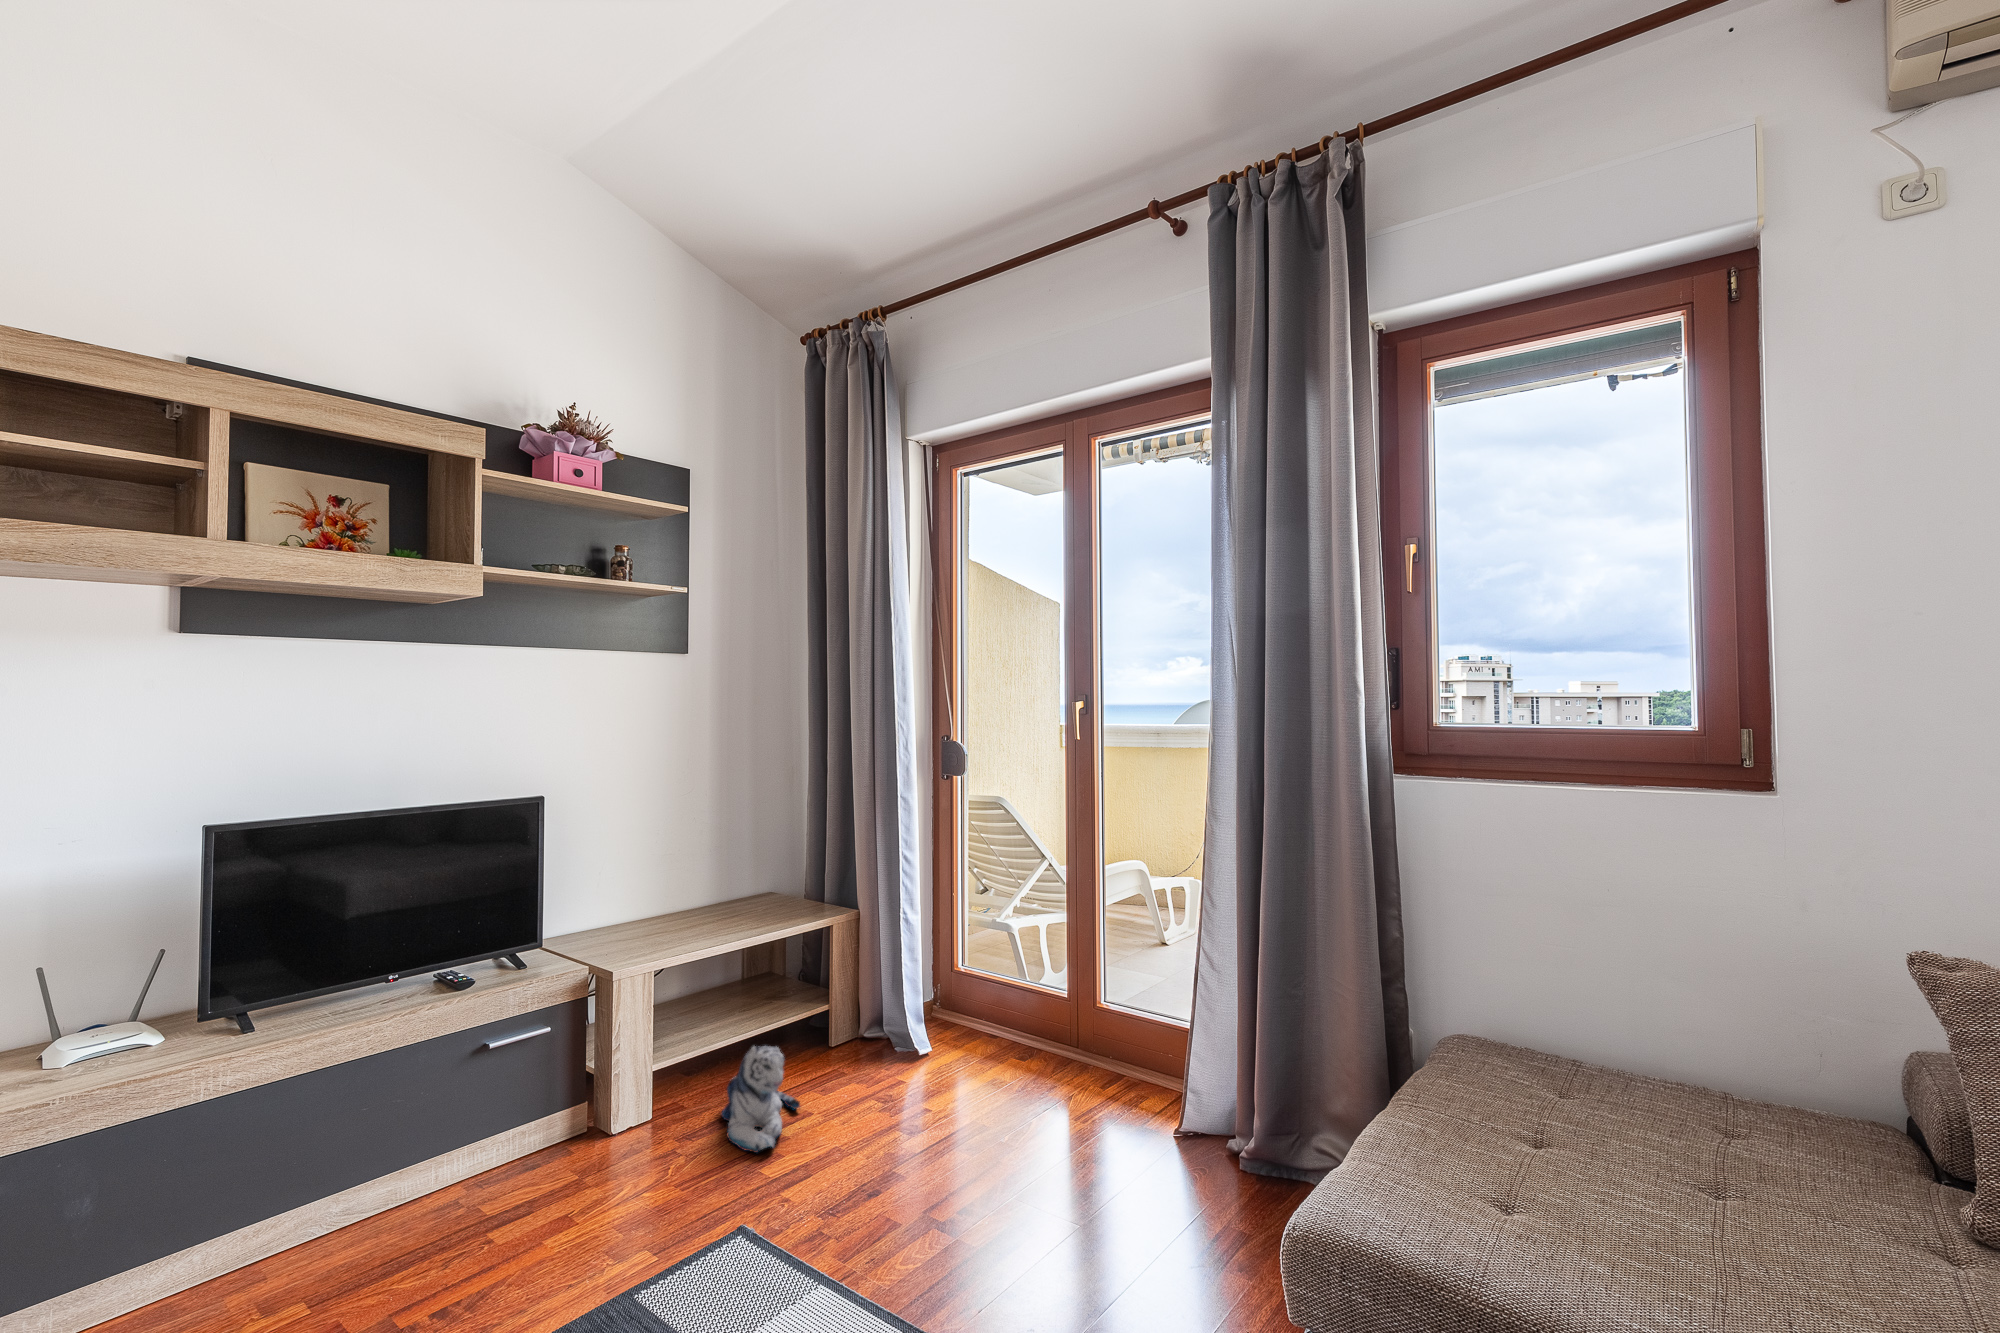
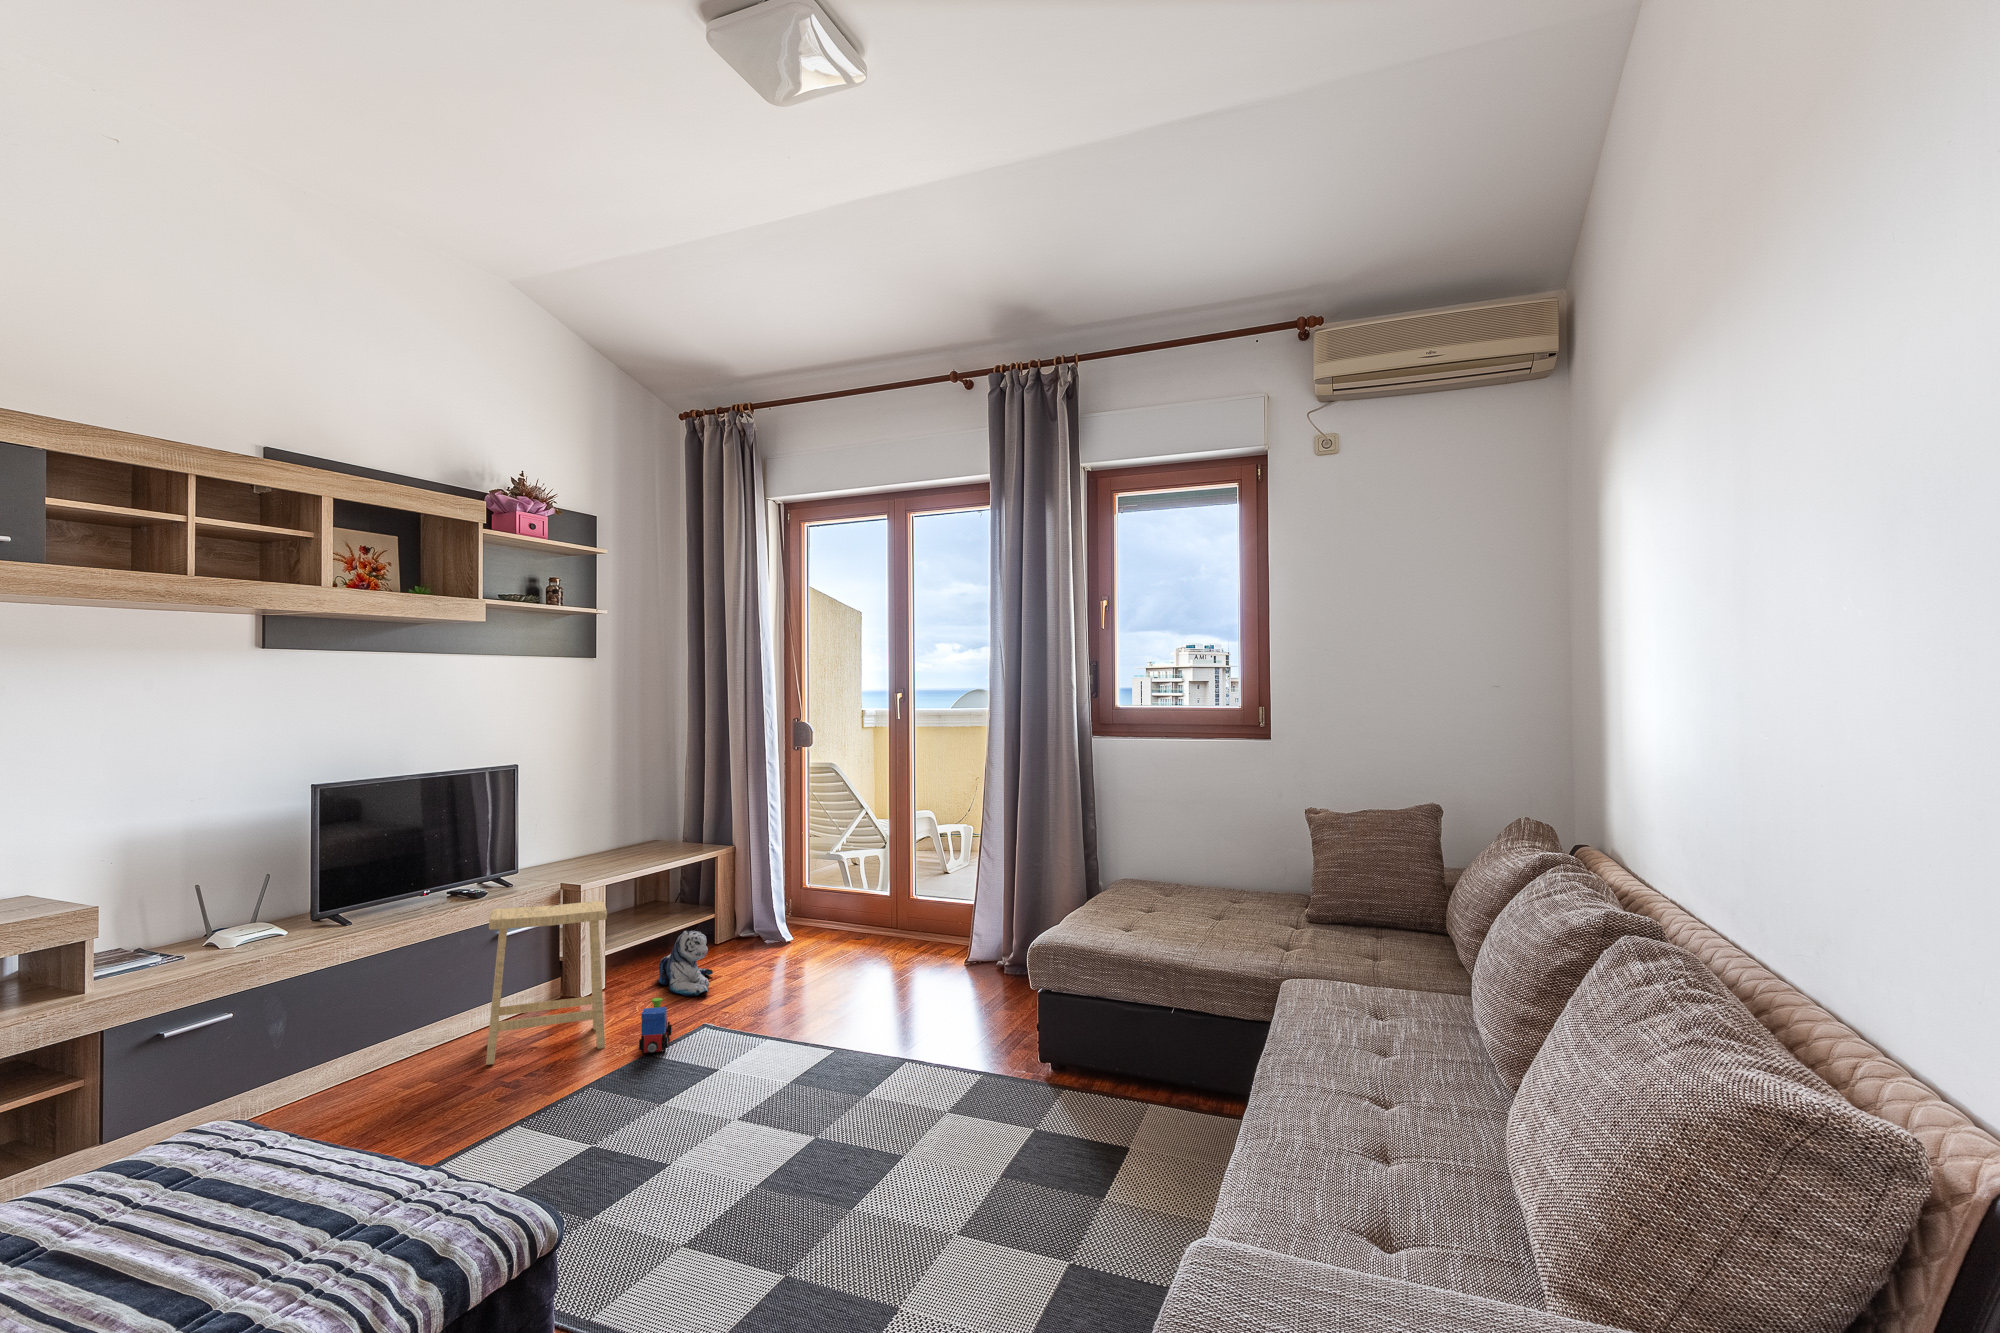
footstool: none [385,1011,599,1273] -> present [486,901,607,1065]
toy train: none [601,1186,675,1291] -> present [639,998,672,1053]

